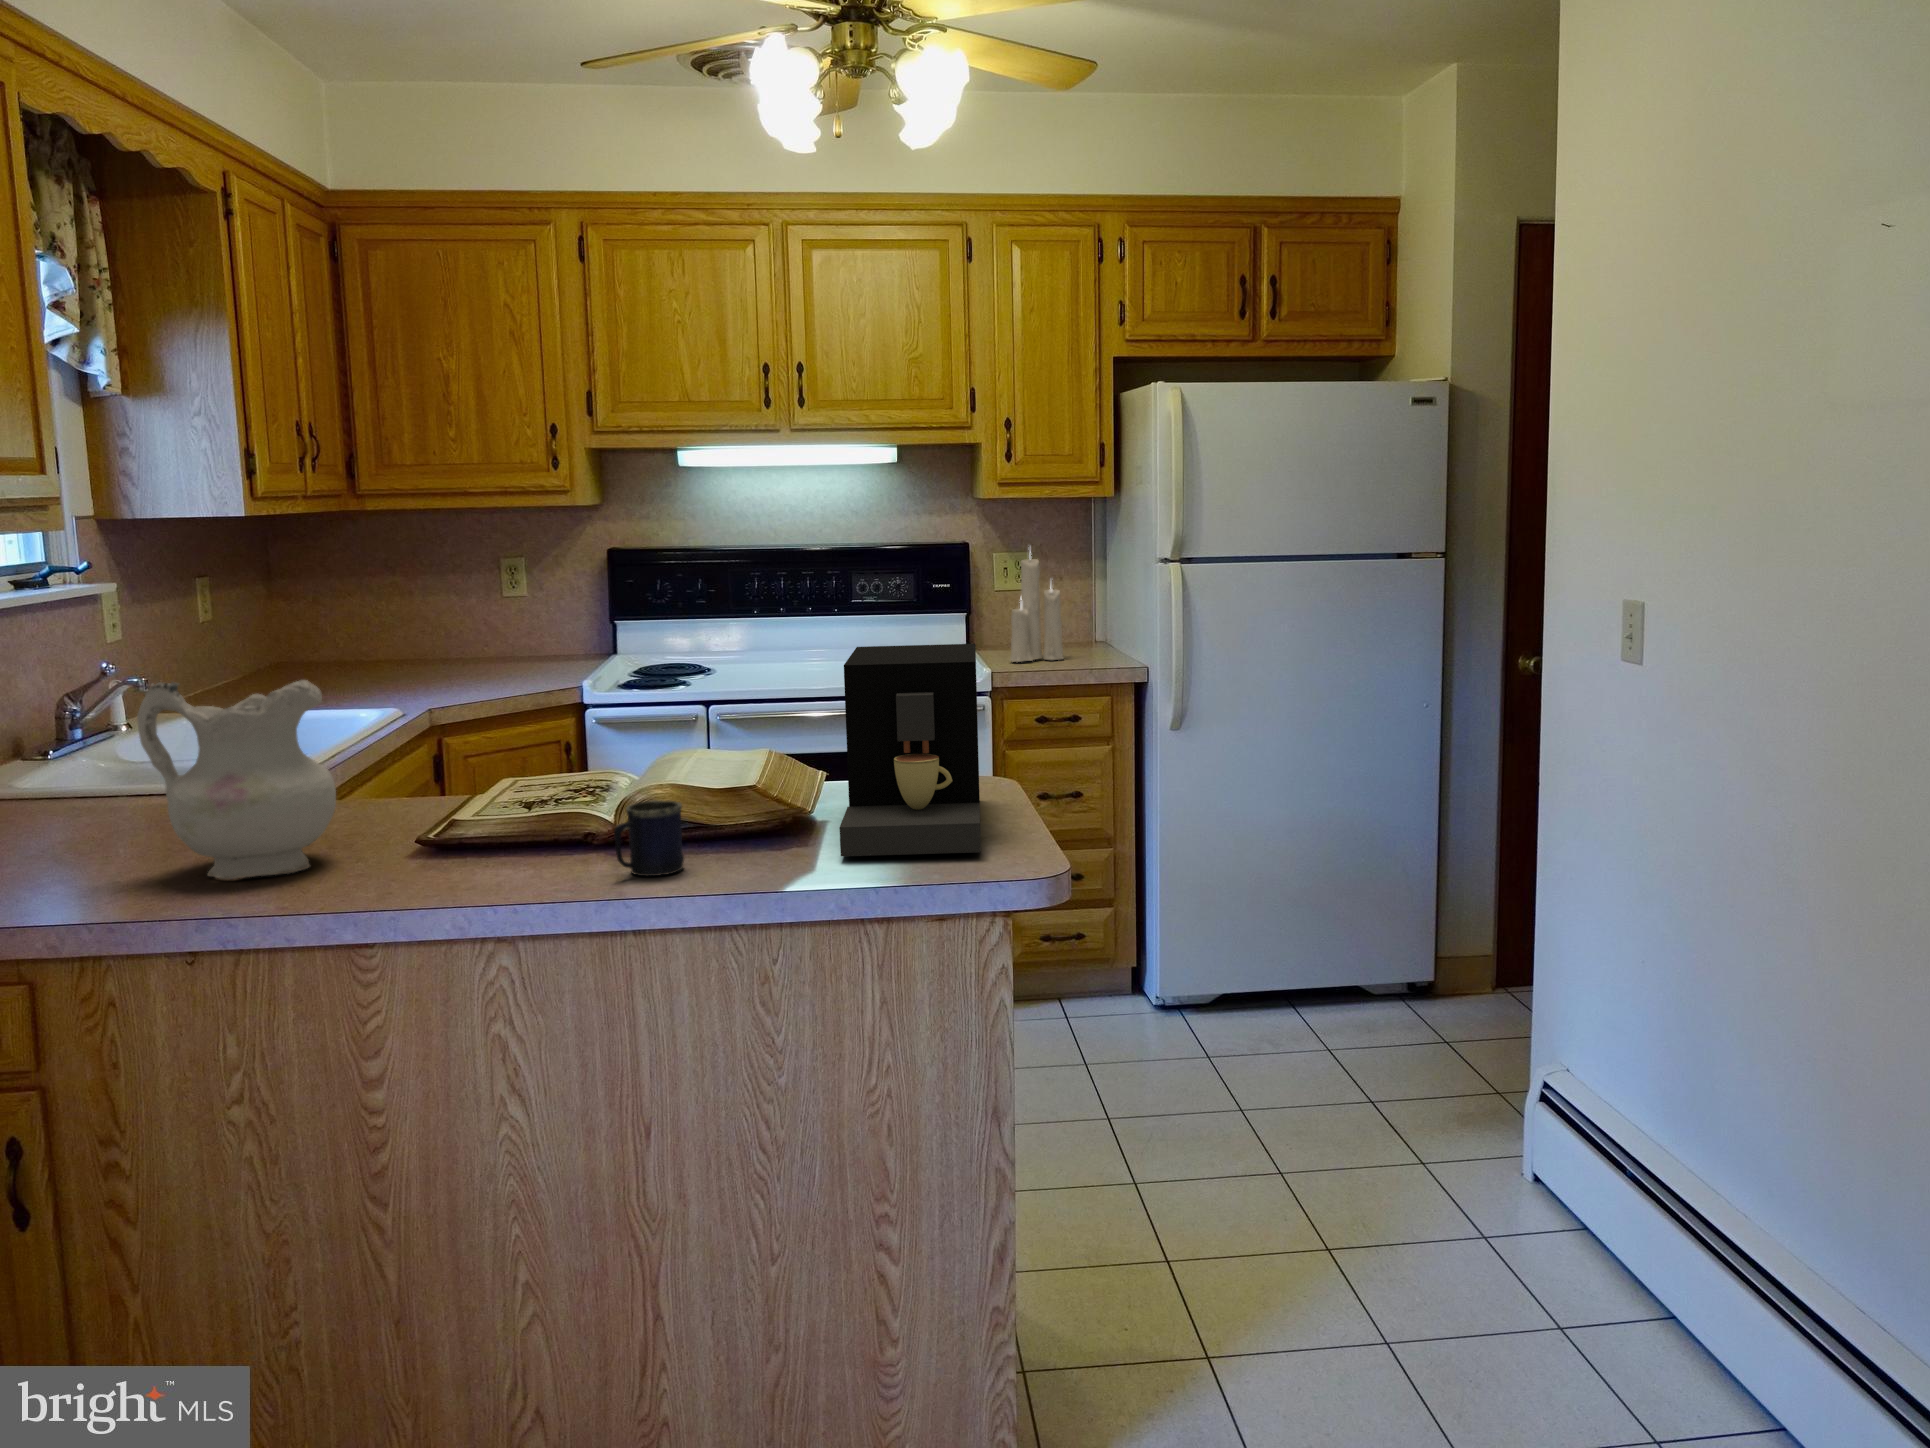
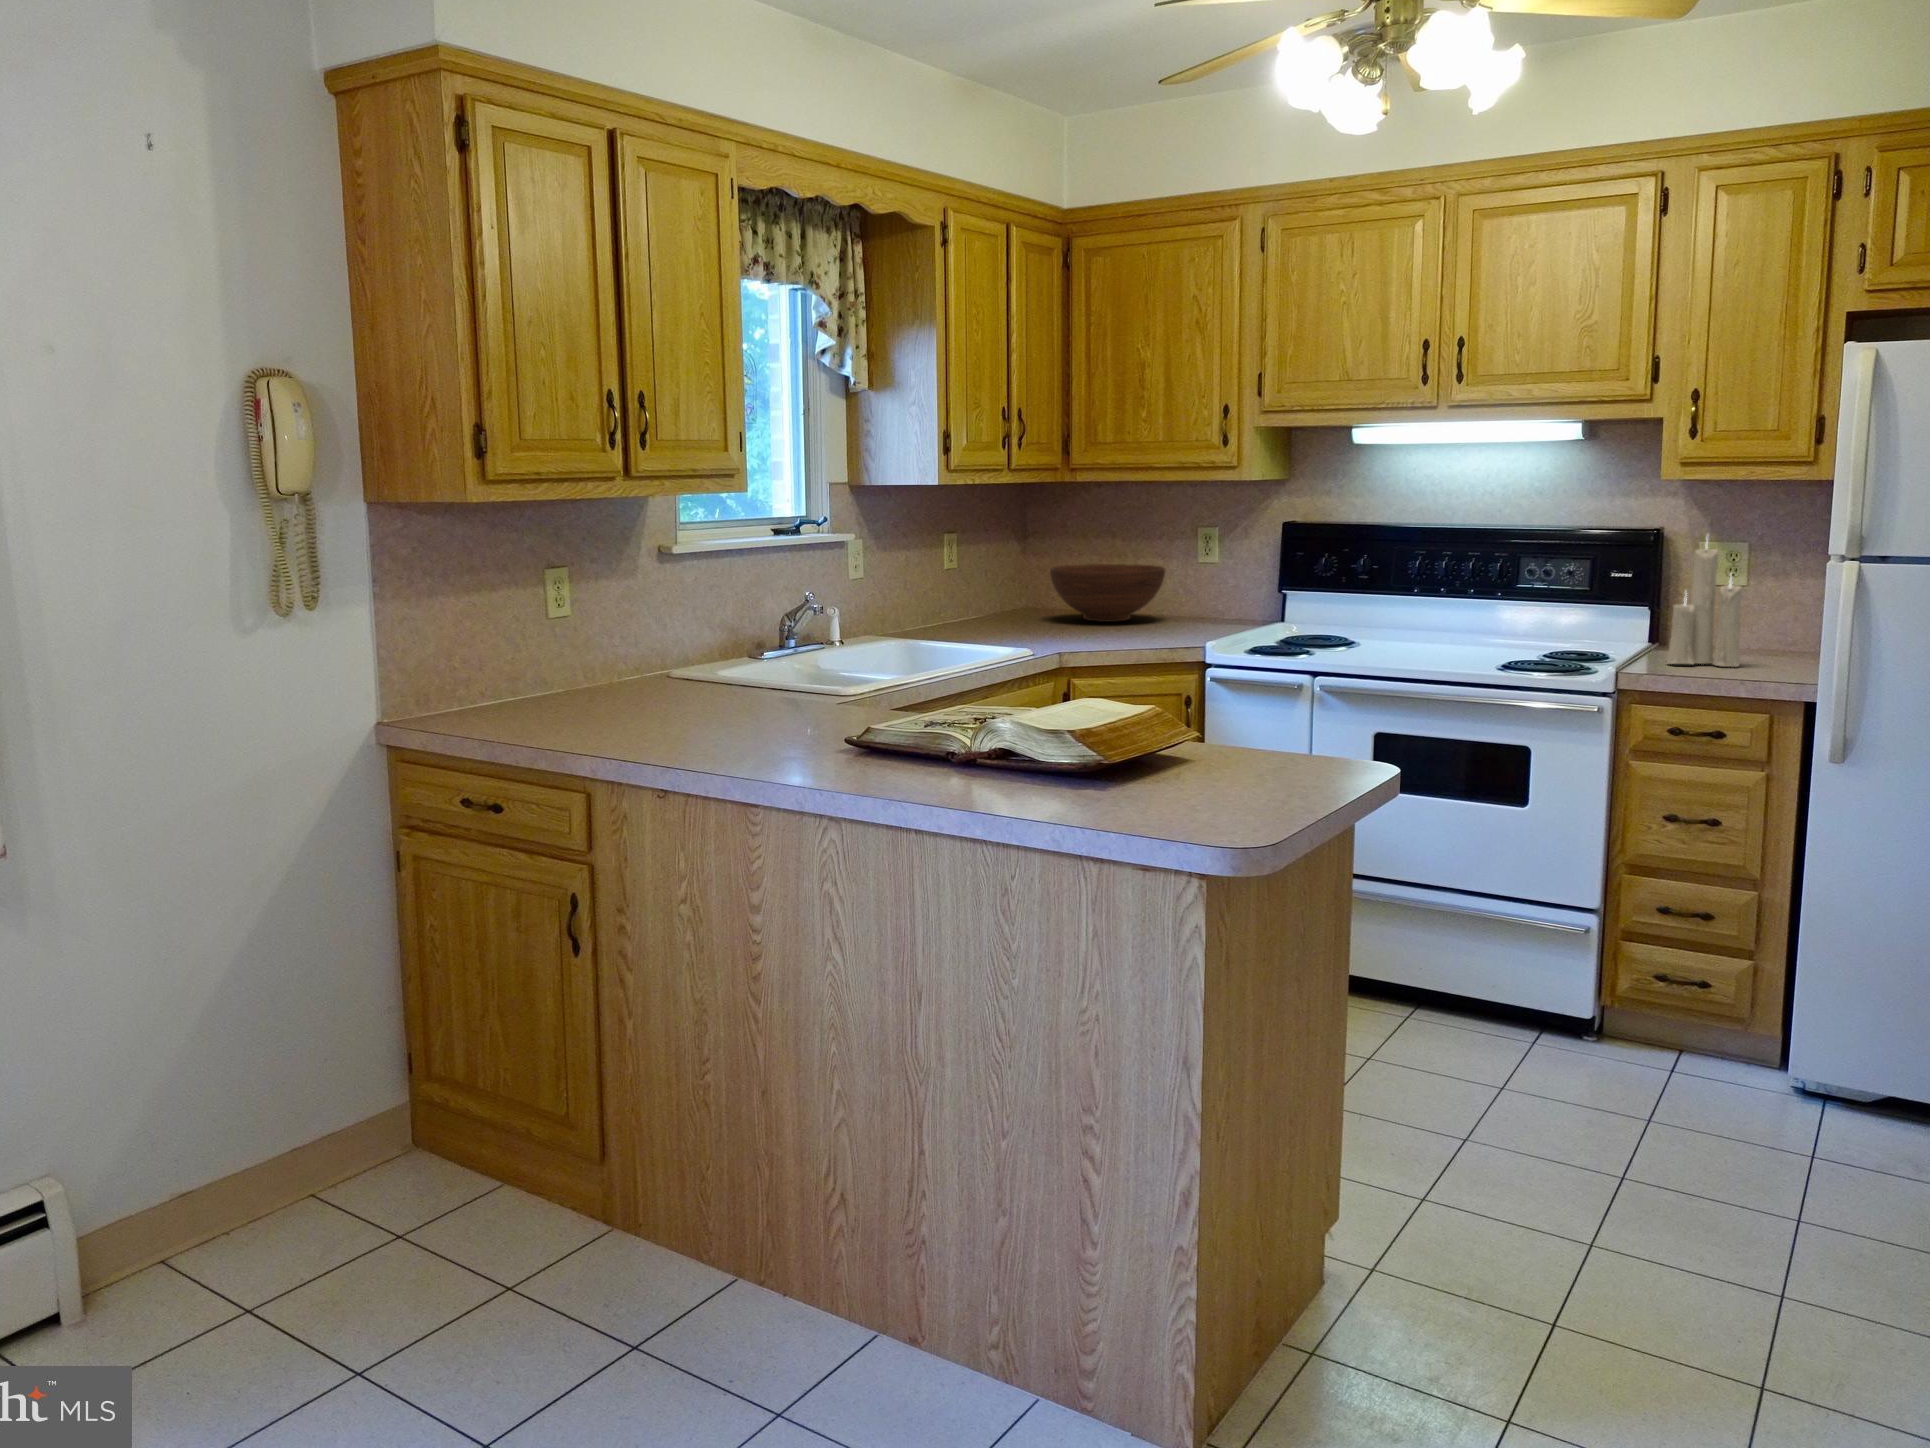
fruit bowl: none [334,604,478,673] -> present [1050,564,1165,622]
coffee maker: present [840,644,981,856] -> none [1095,617,1327,819]
ceramic pitcher: present [137,680,336,880] -> none [686,599,801,747]
mug: present [614,800,684,876] -> none [920,728,982,790]

